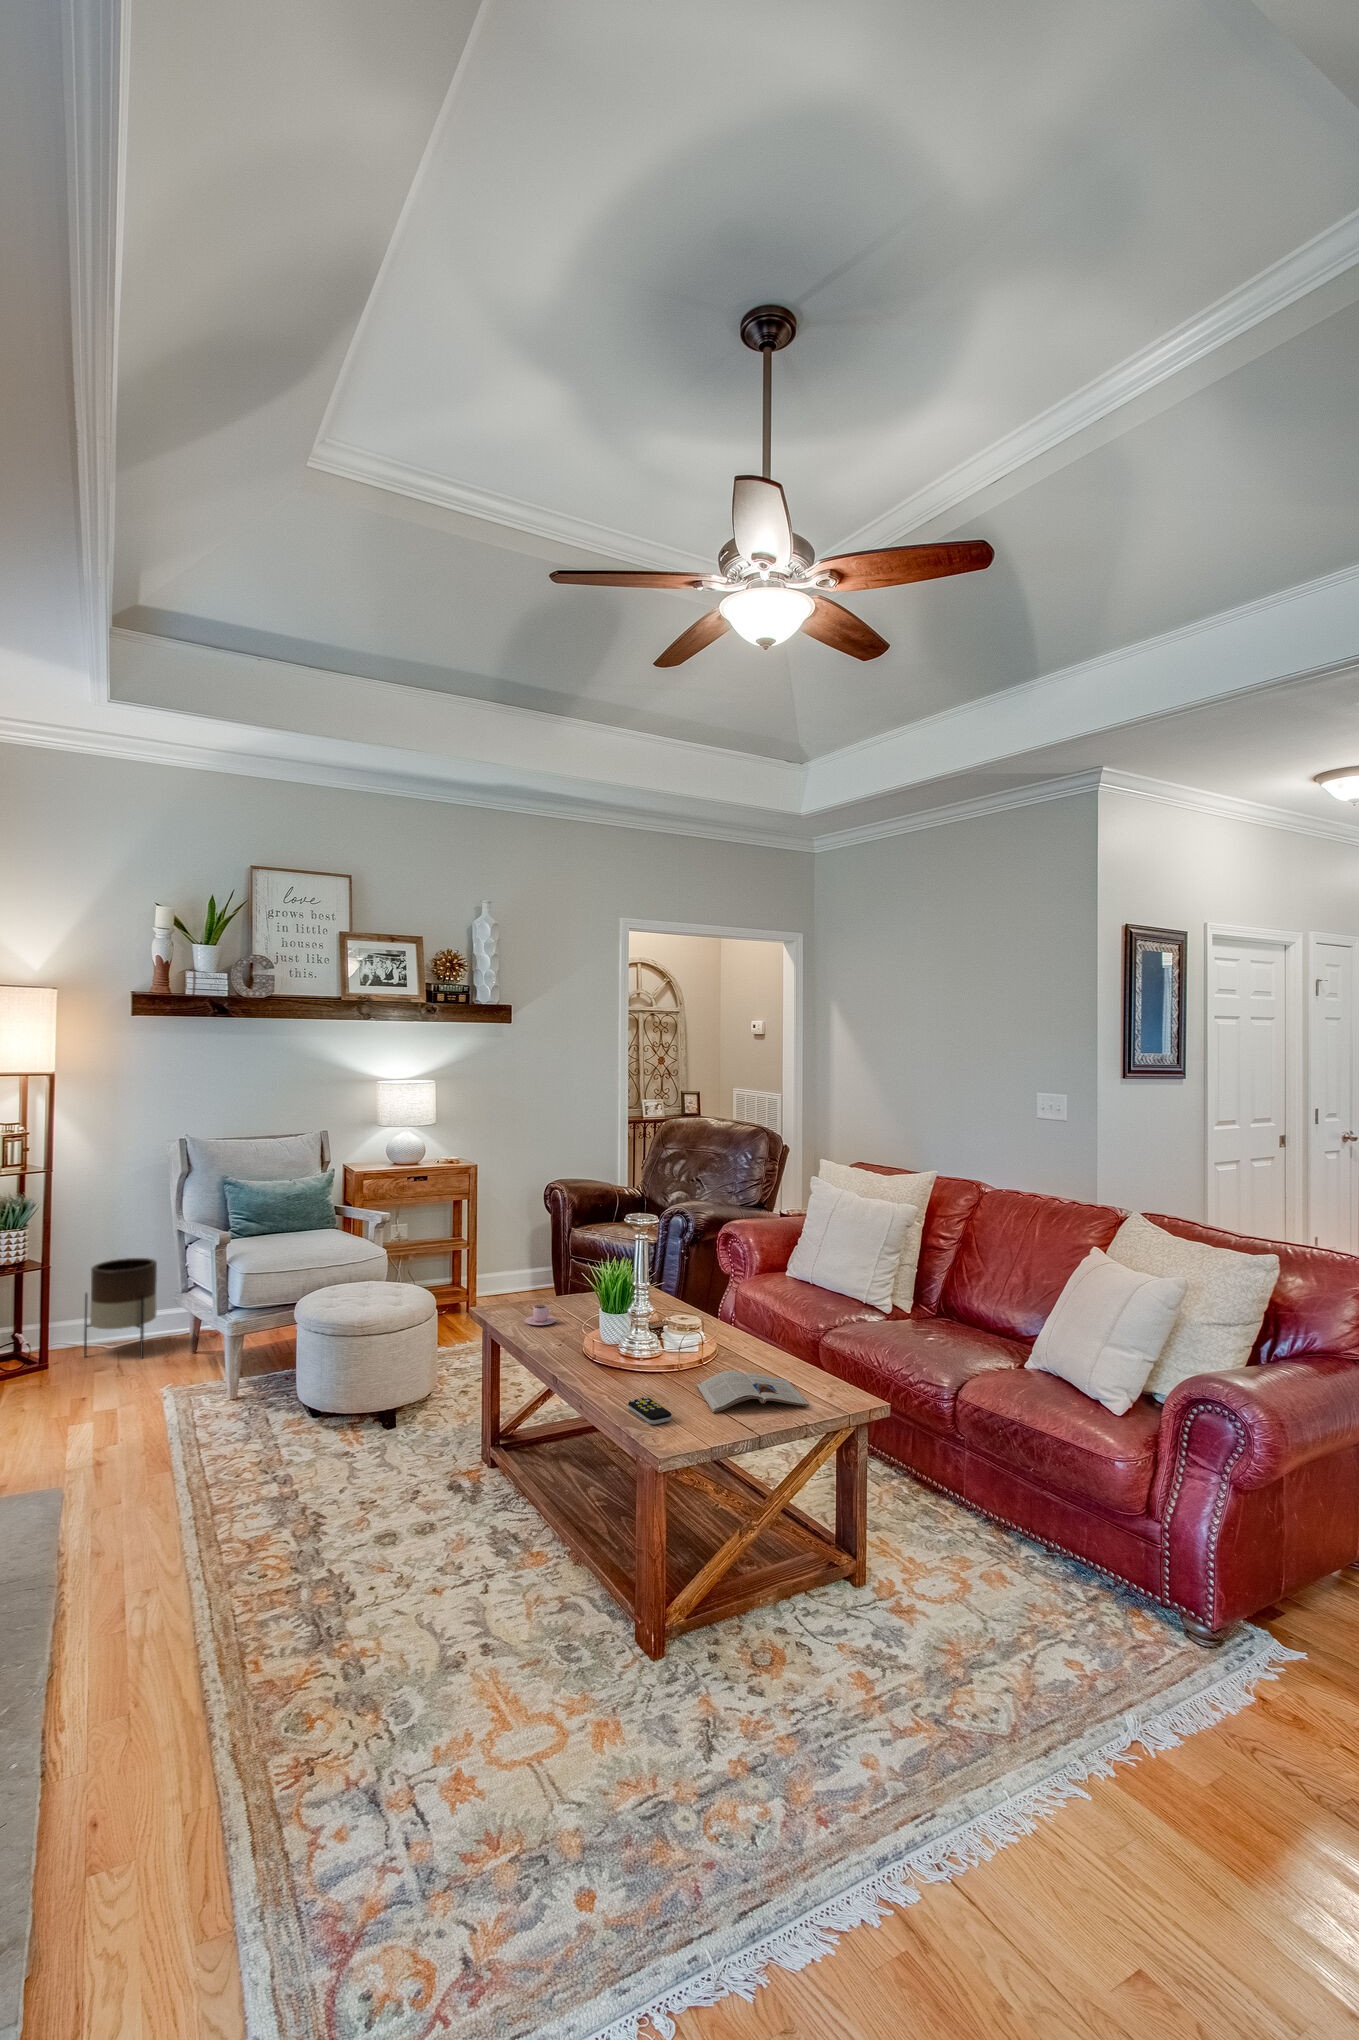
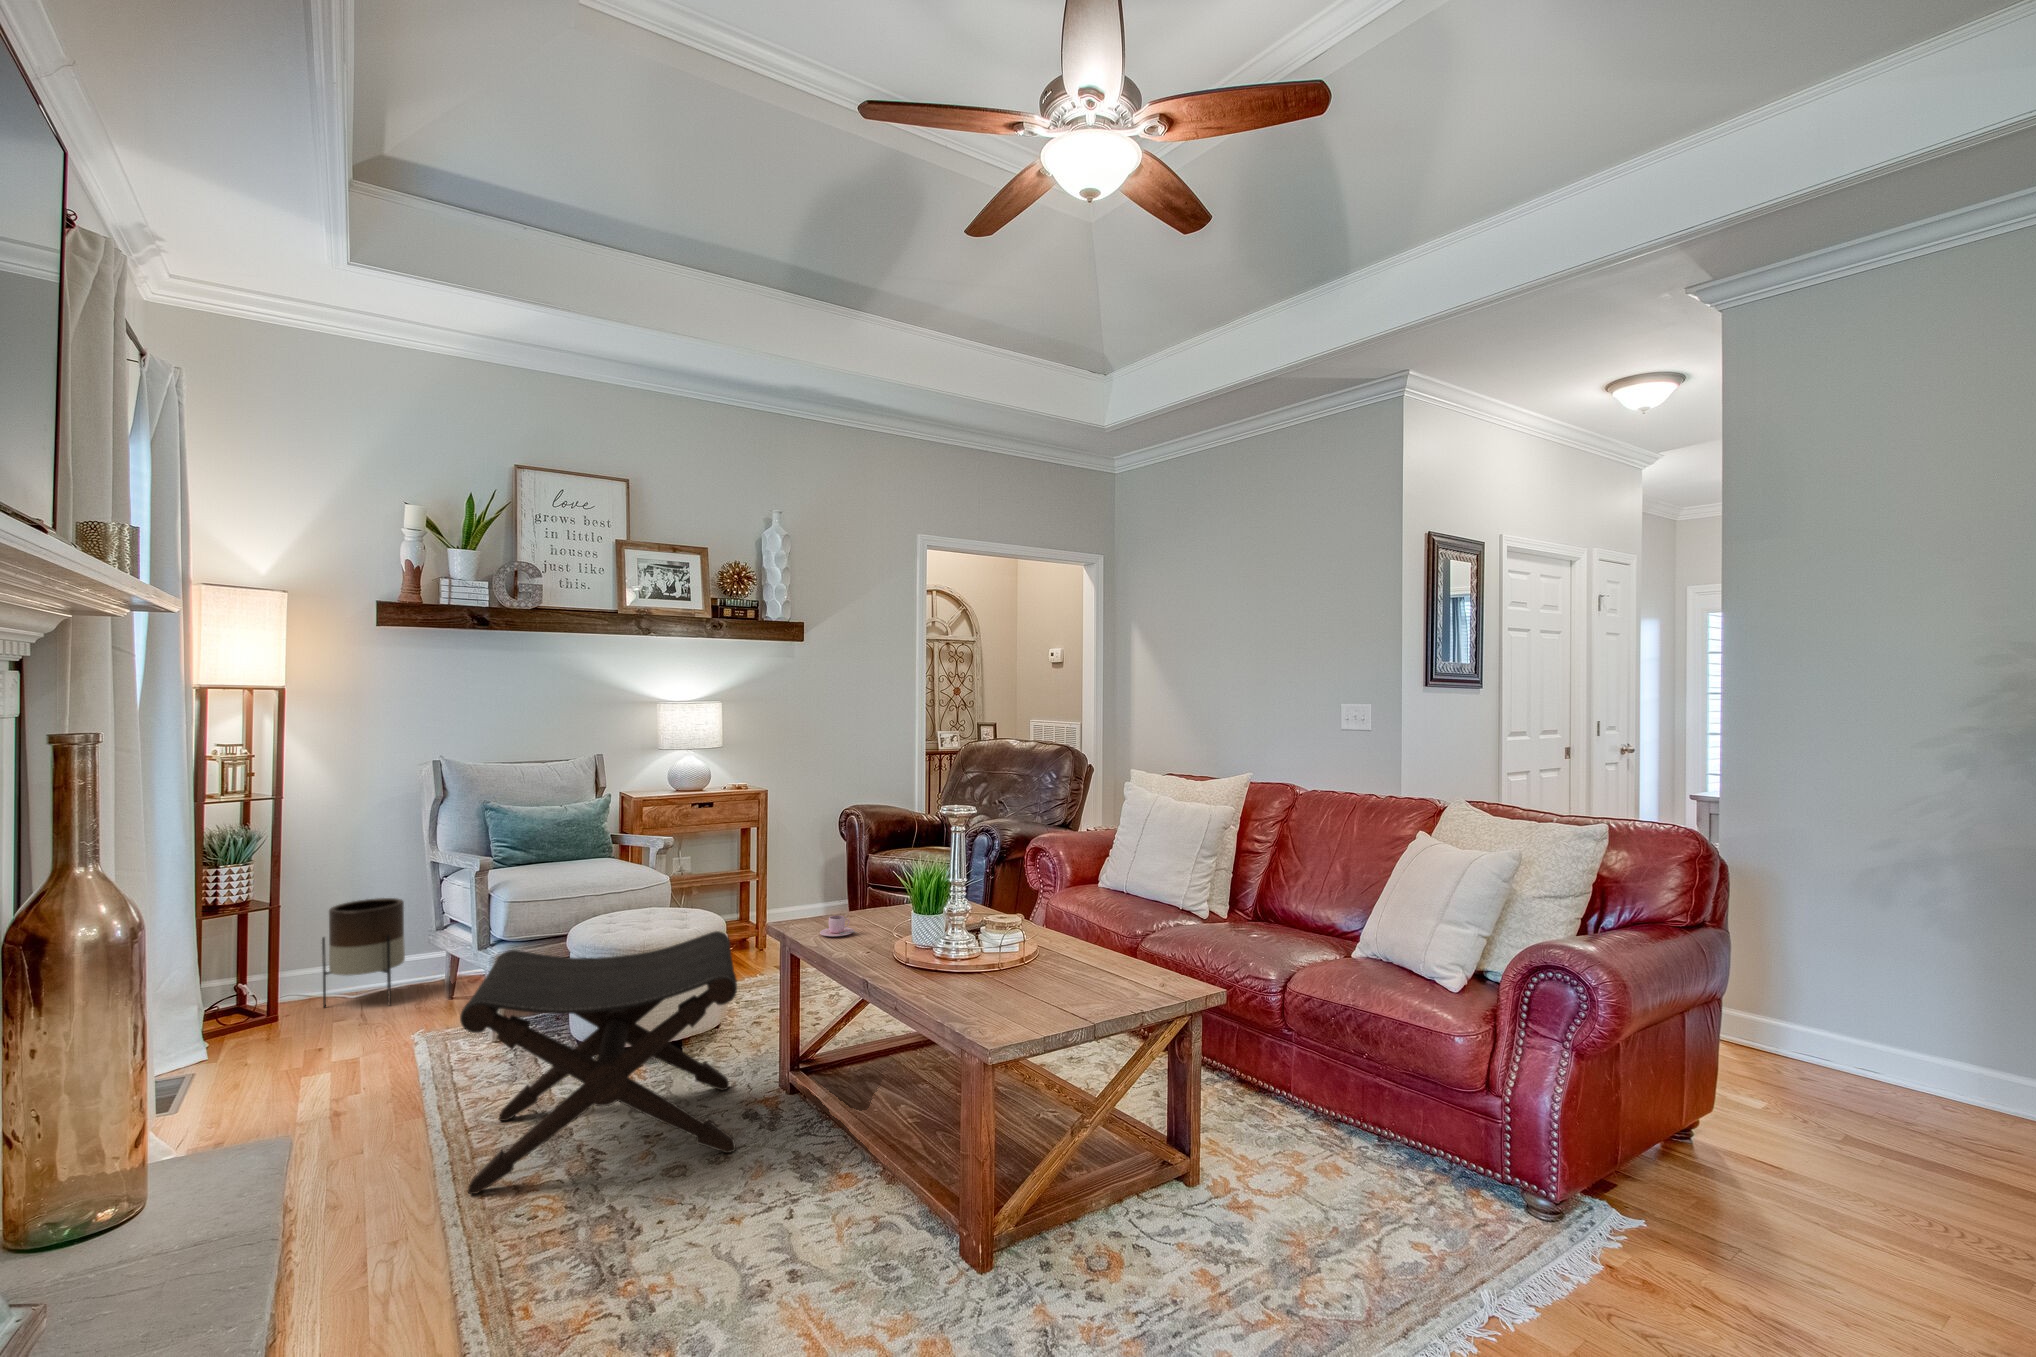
footstool: none [201,1313,446,1550] -> present [460,931,737,1194]
magazine: present [697,1370,809,1413] -> none [1013,966,1136,1009]
remote control: present [628,1397,671,1424] -> none [942,996,991,1021]

